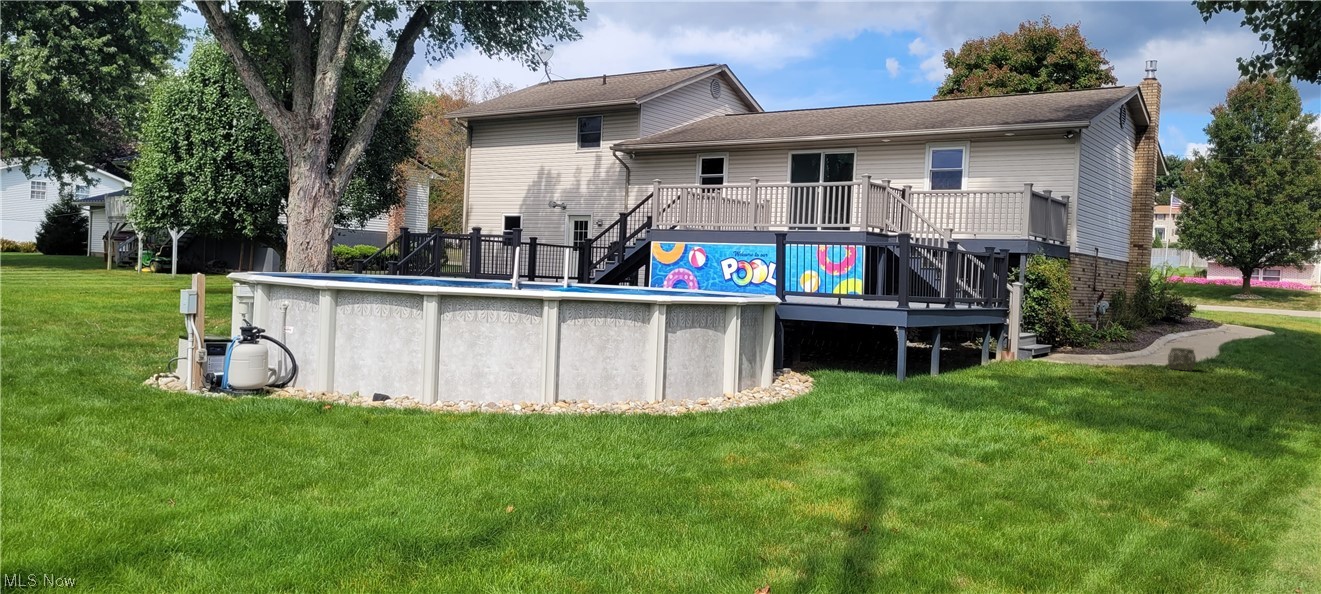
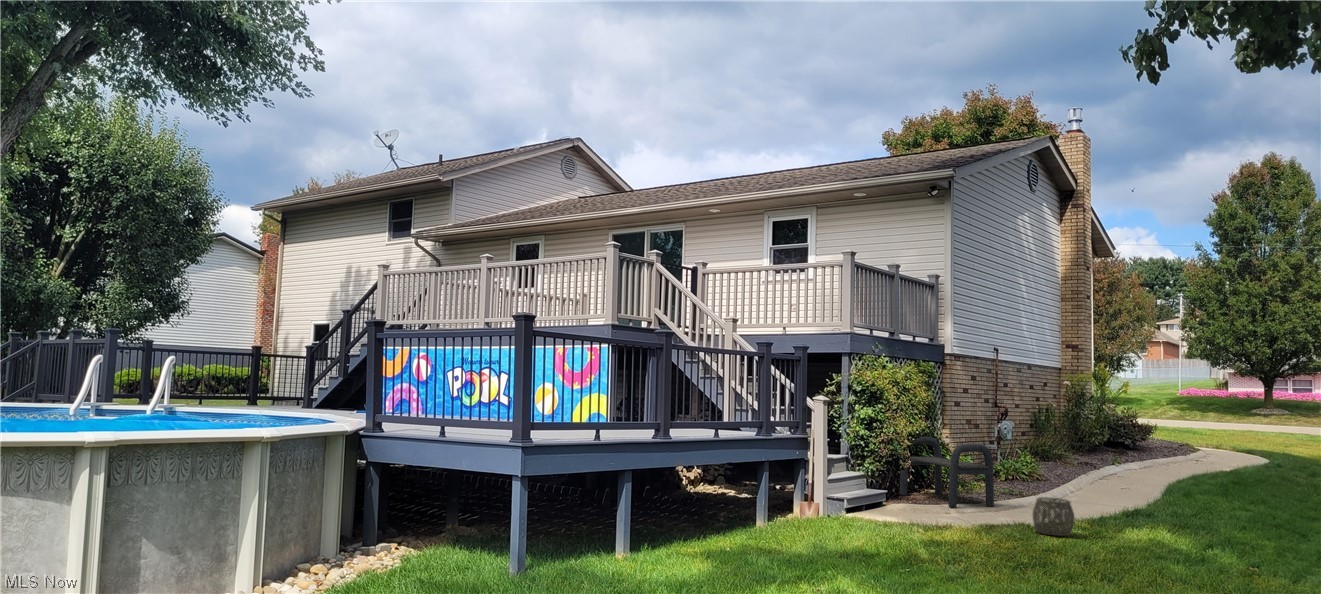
bench: none [1056,311,1127,357] -> present [900,437,994,508]

